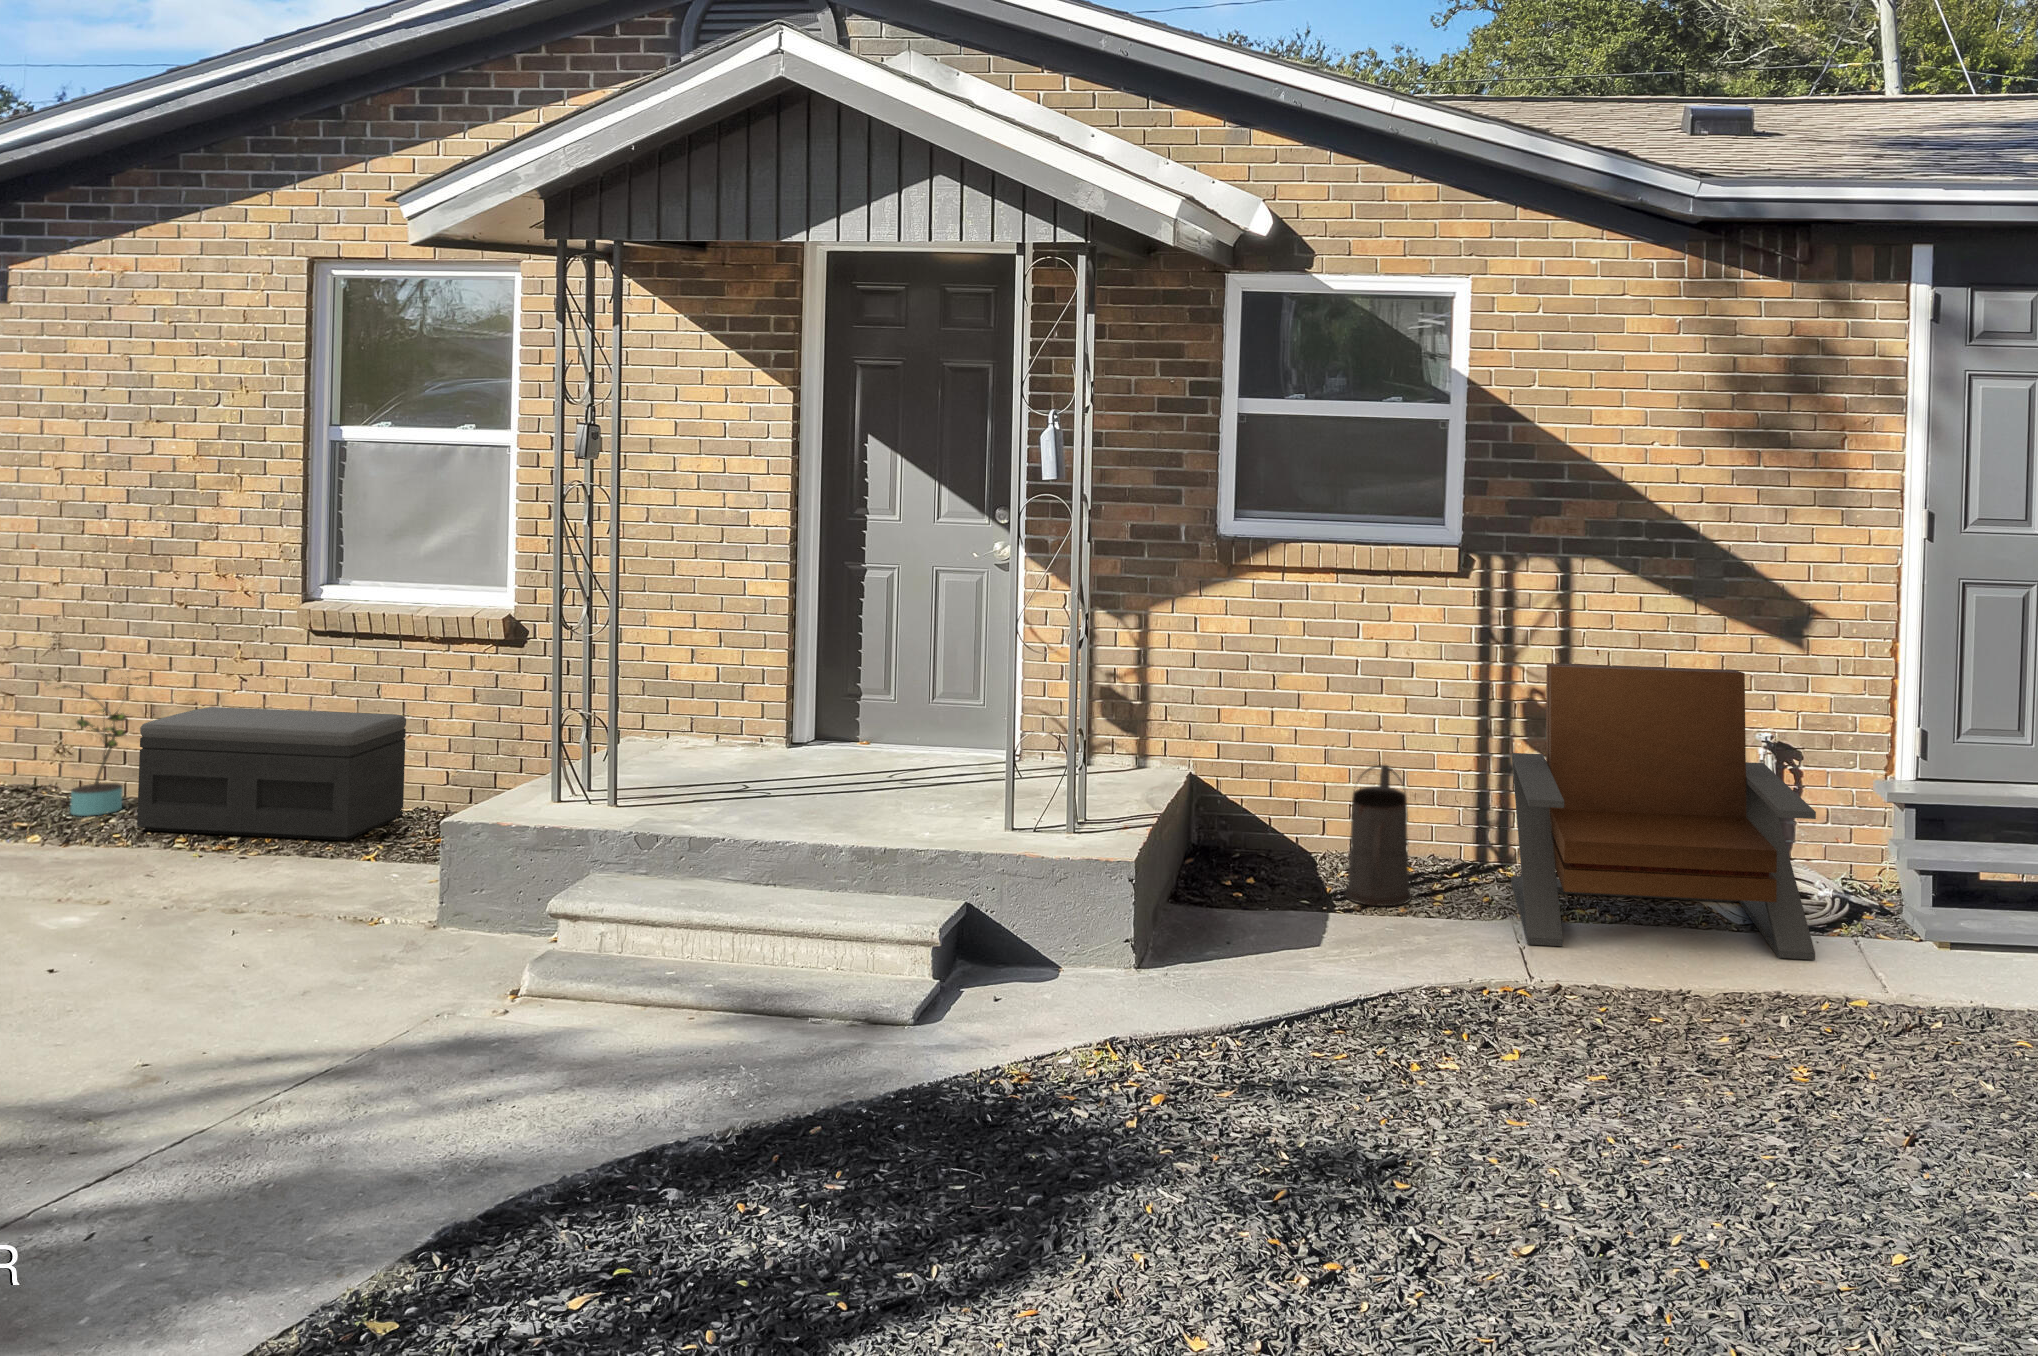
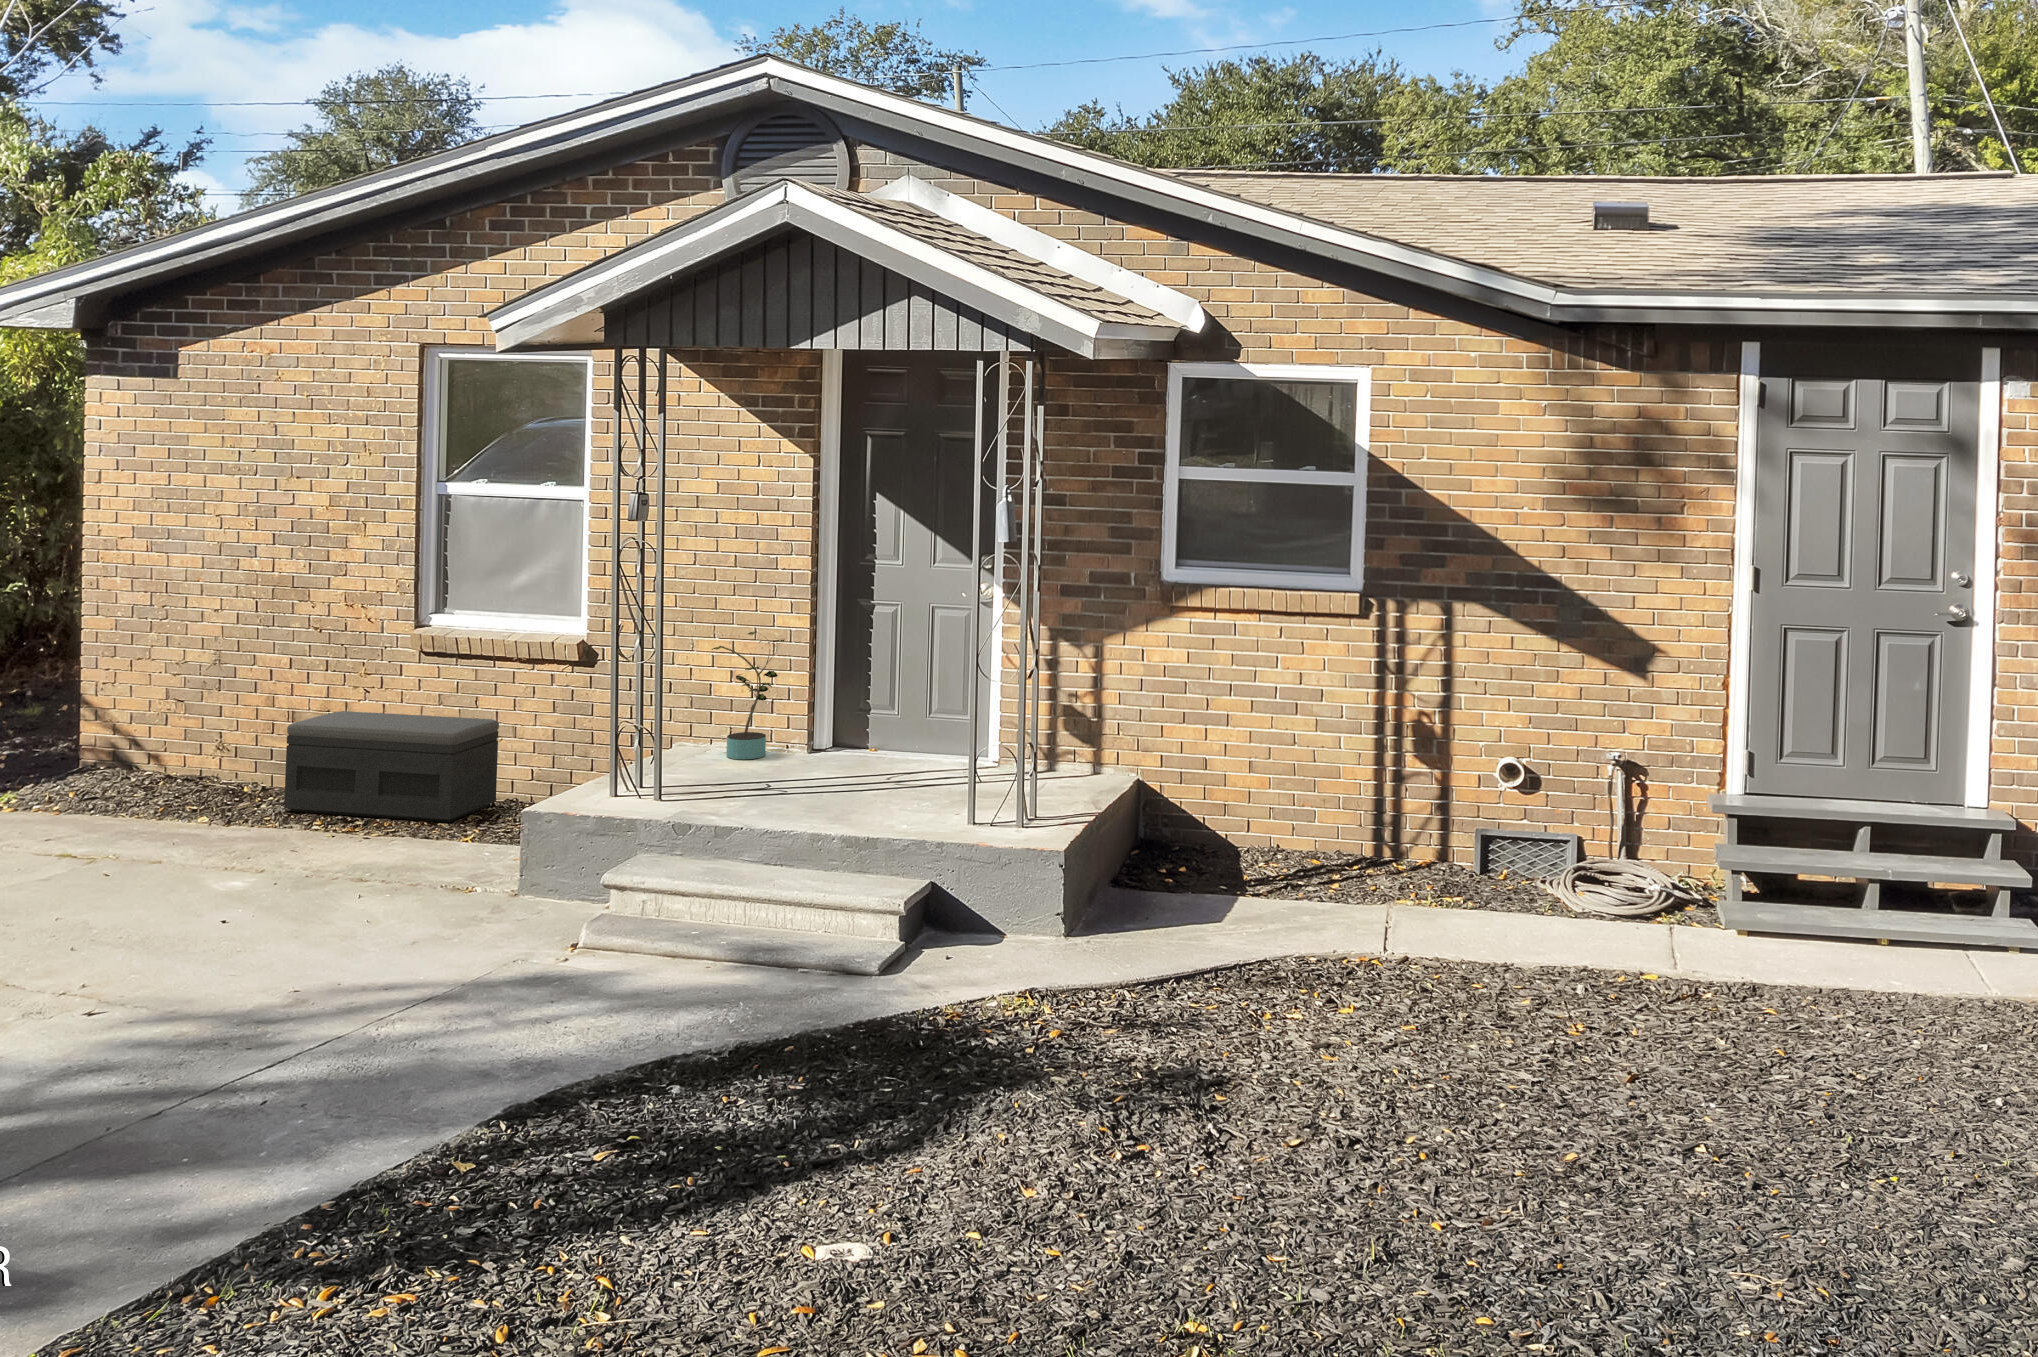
lounge chair: present [1511,664,1816,960] -> none [1391,690,1627,939]
potted plant: present [57,669,146,816] -> present [712,631,785,759]
watering can: present [1345,765,1412,906] -> none [1253,773,1309,890]

